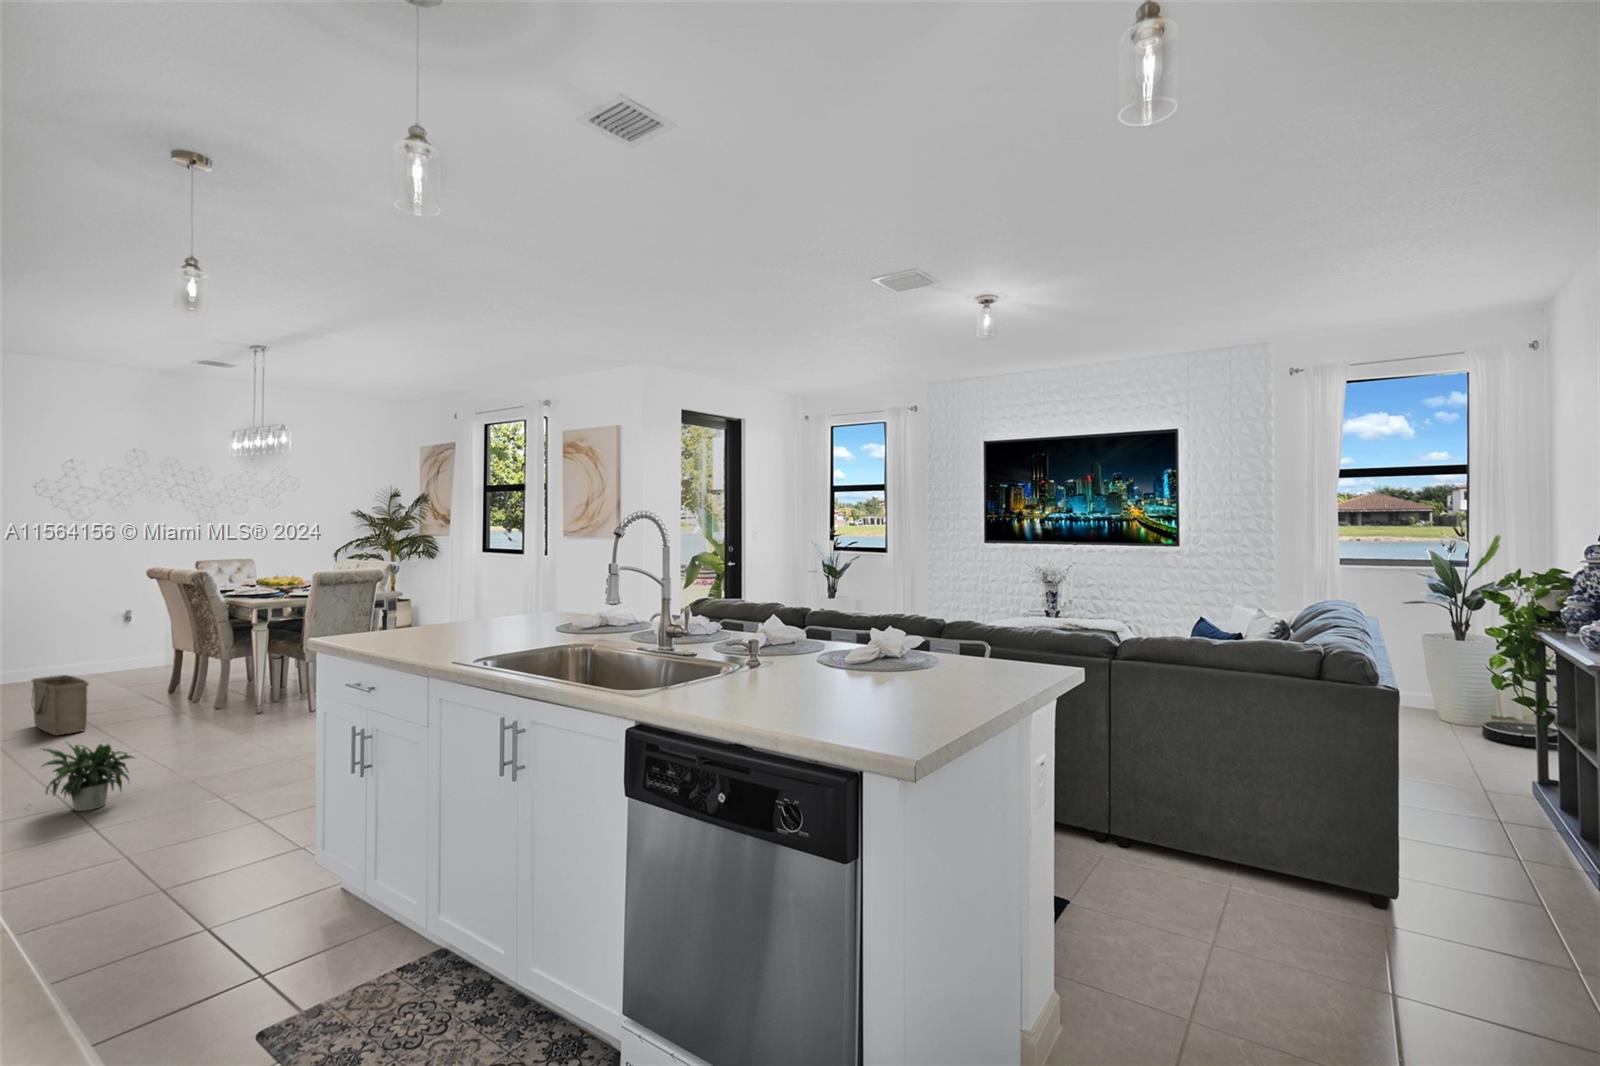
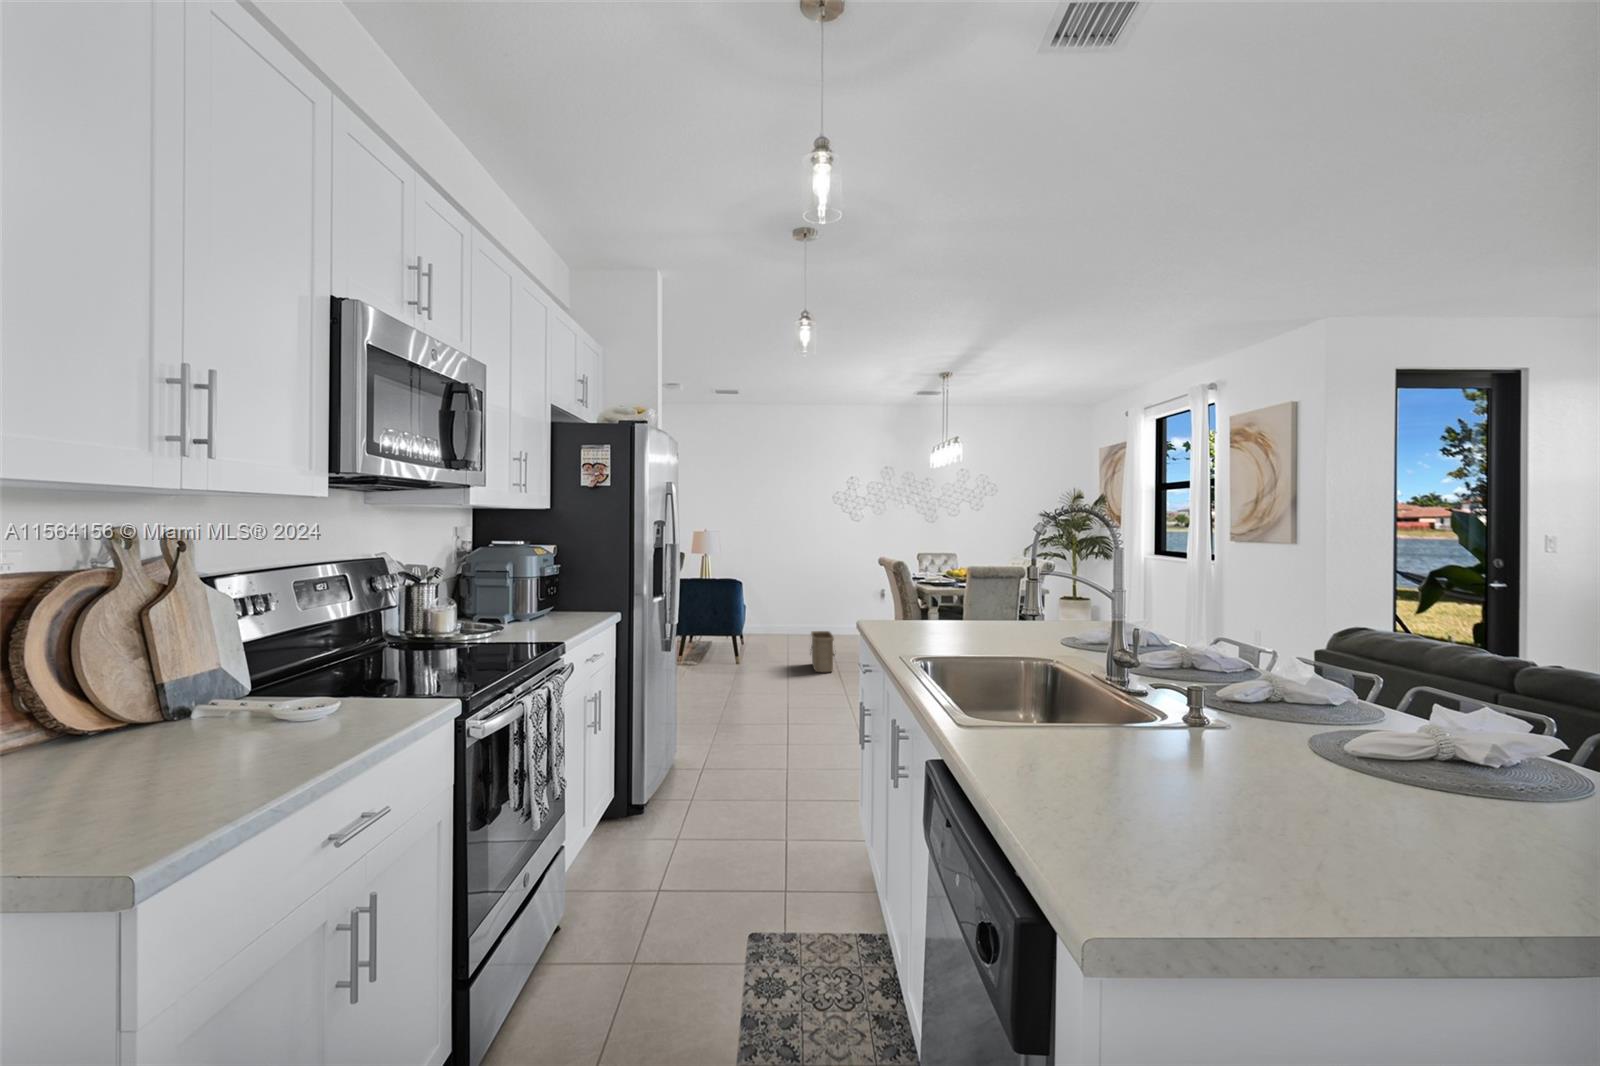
potted plant: present [42,742,134,811] -> none [770,677,821,728]

